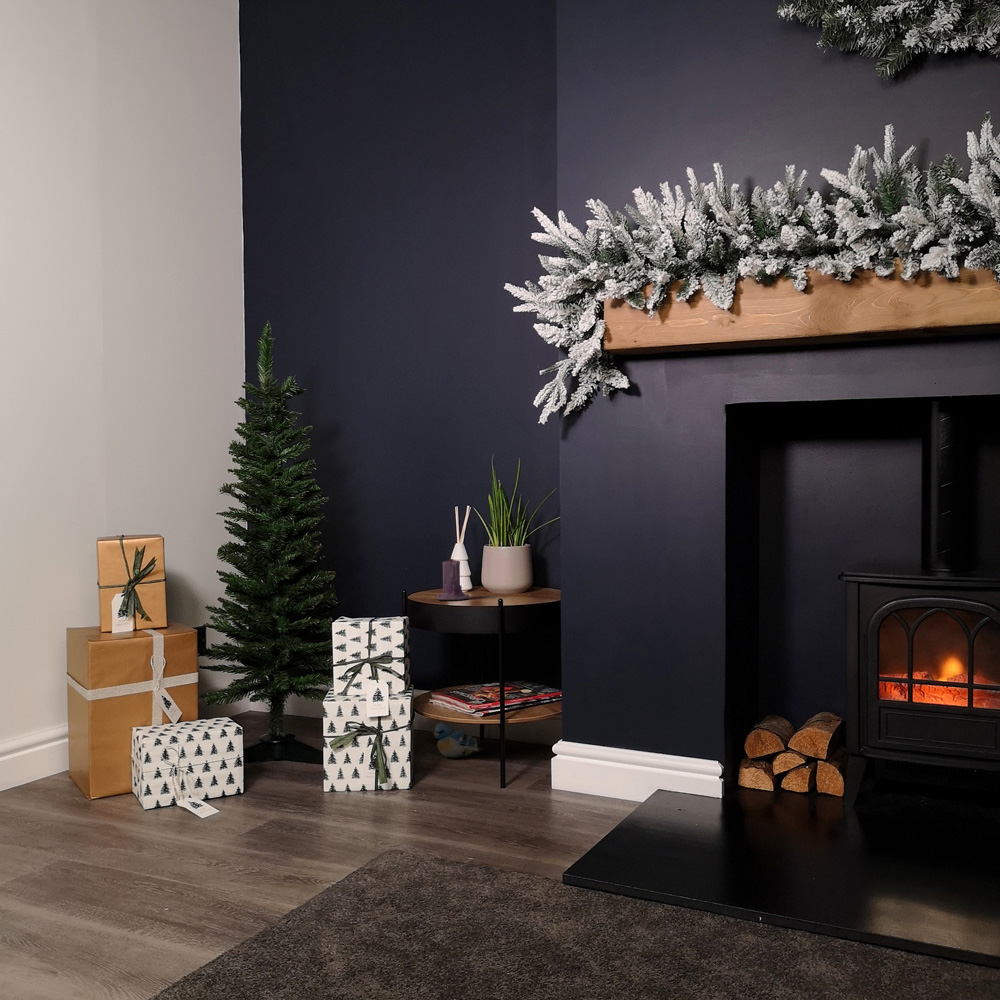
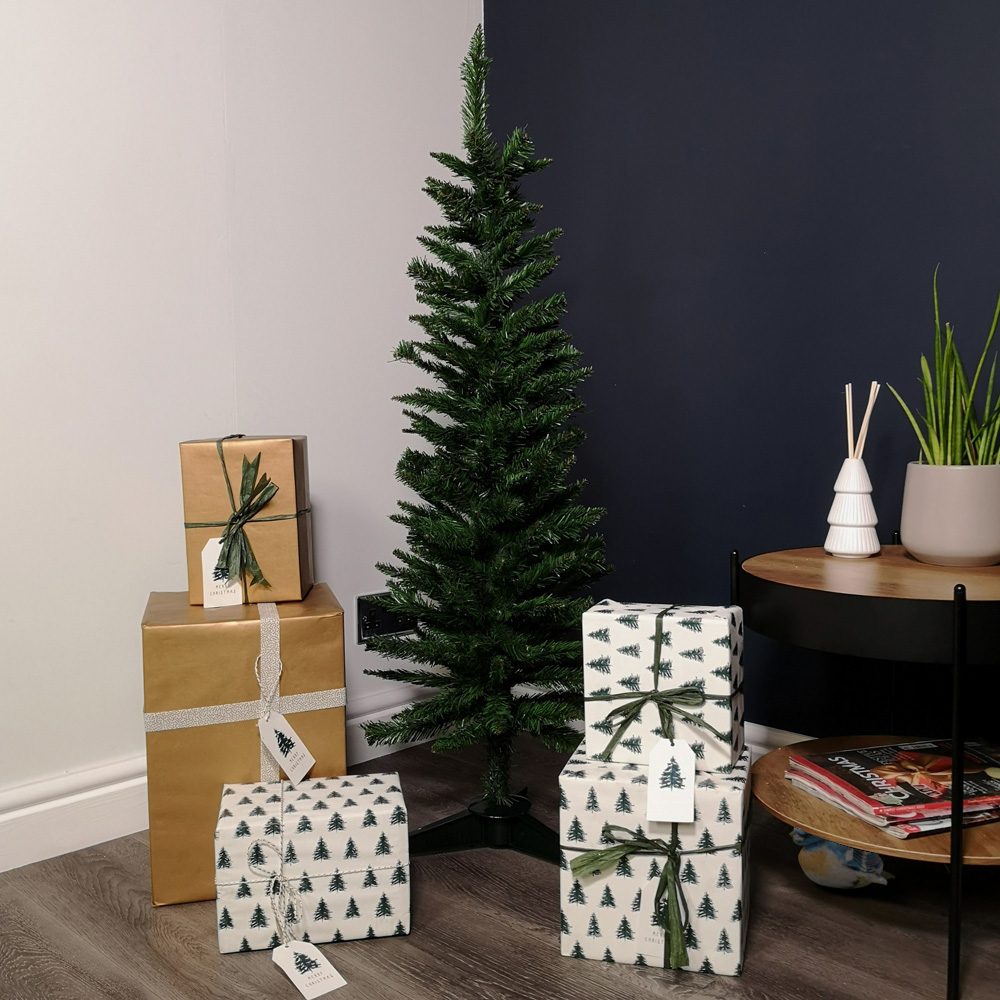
candle: present [437,557,469,600] -> none [803,477,876,574]

